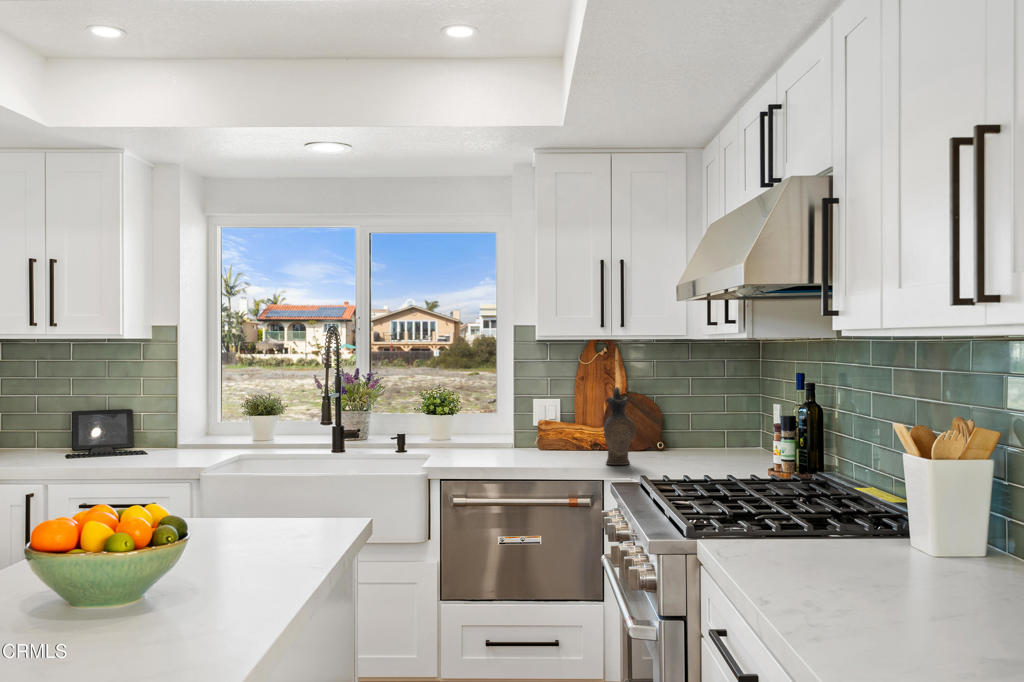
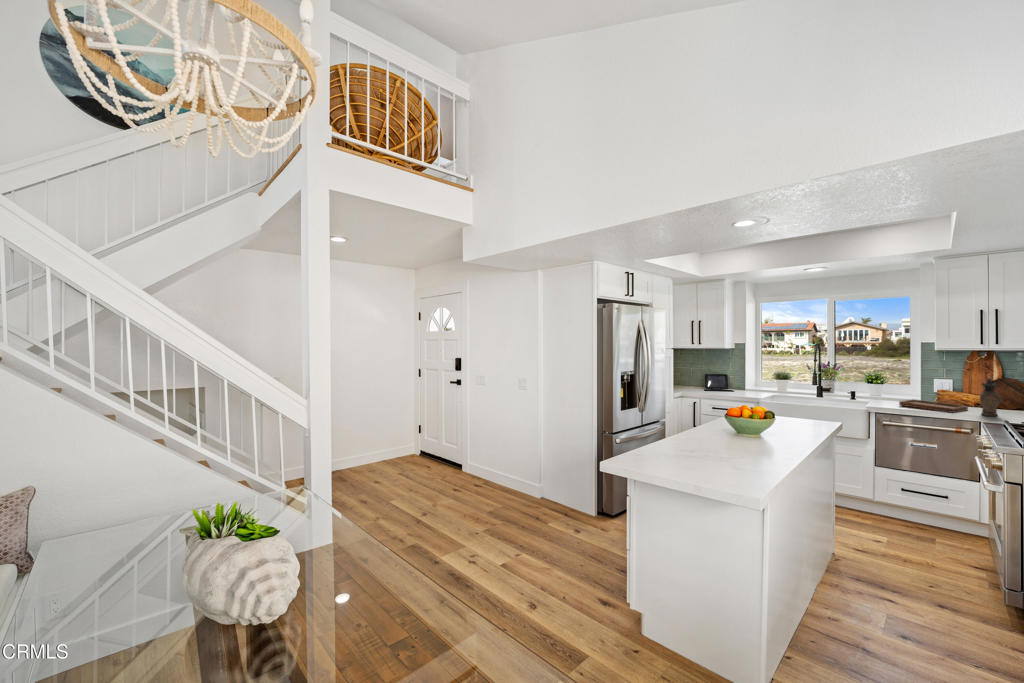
tray: none [477,425,584,465] -> present [899,393,968,413]

